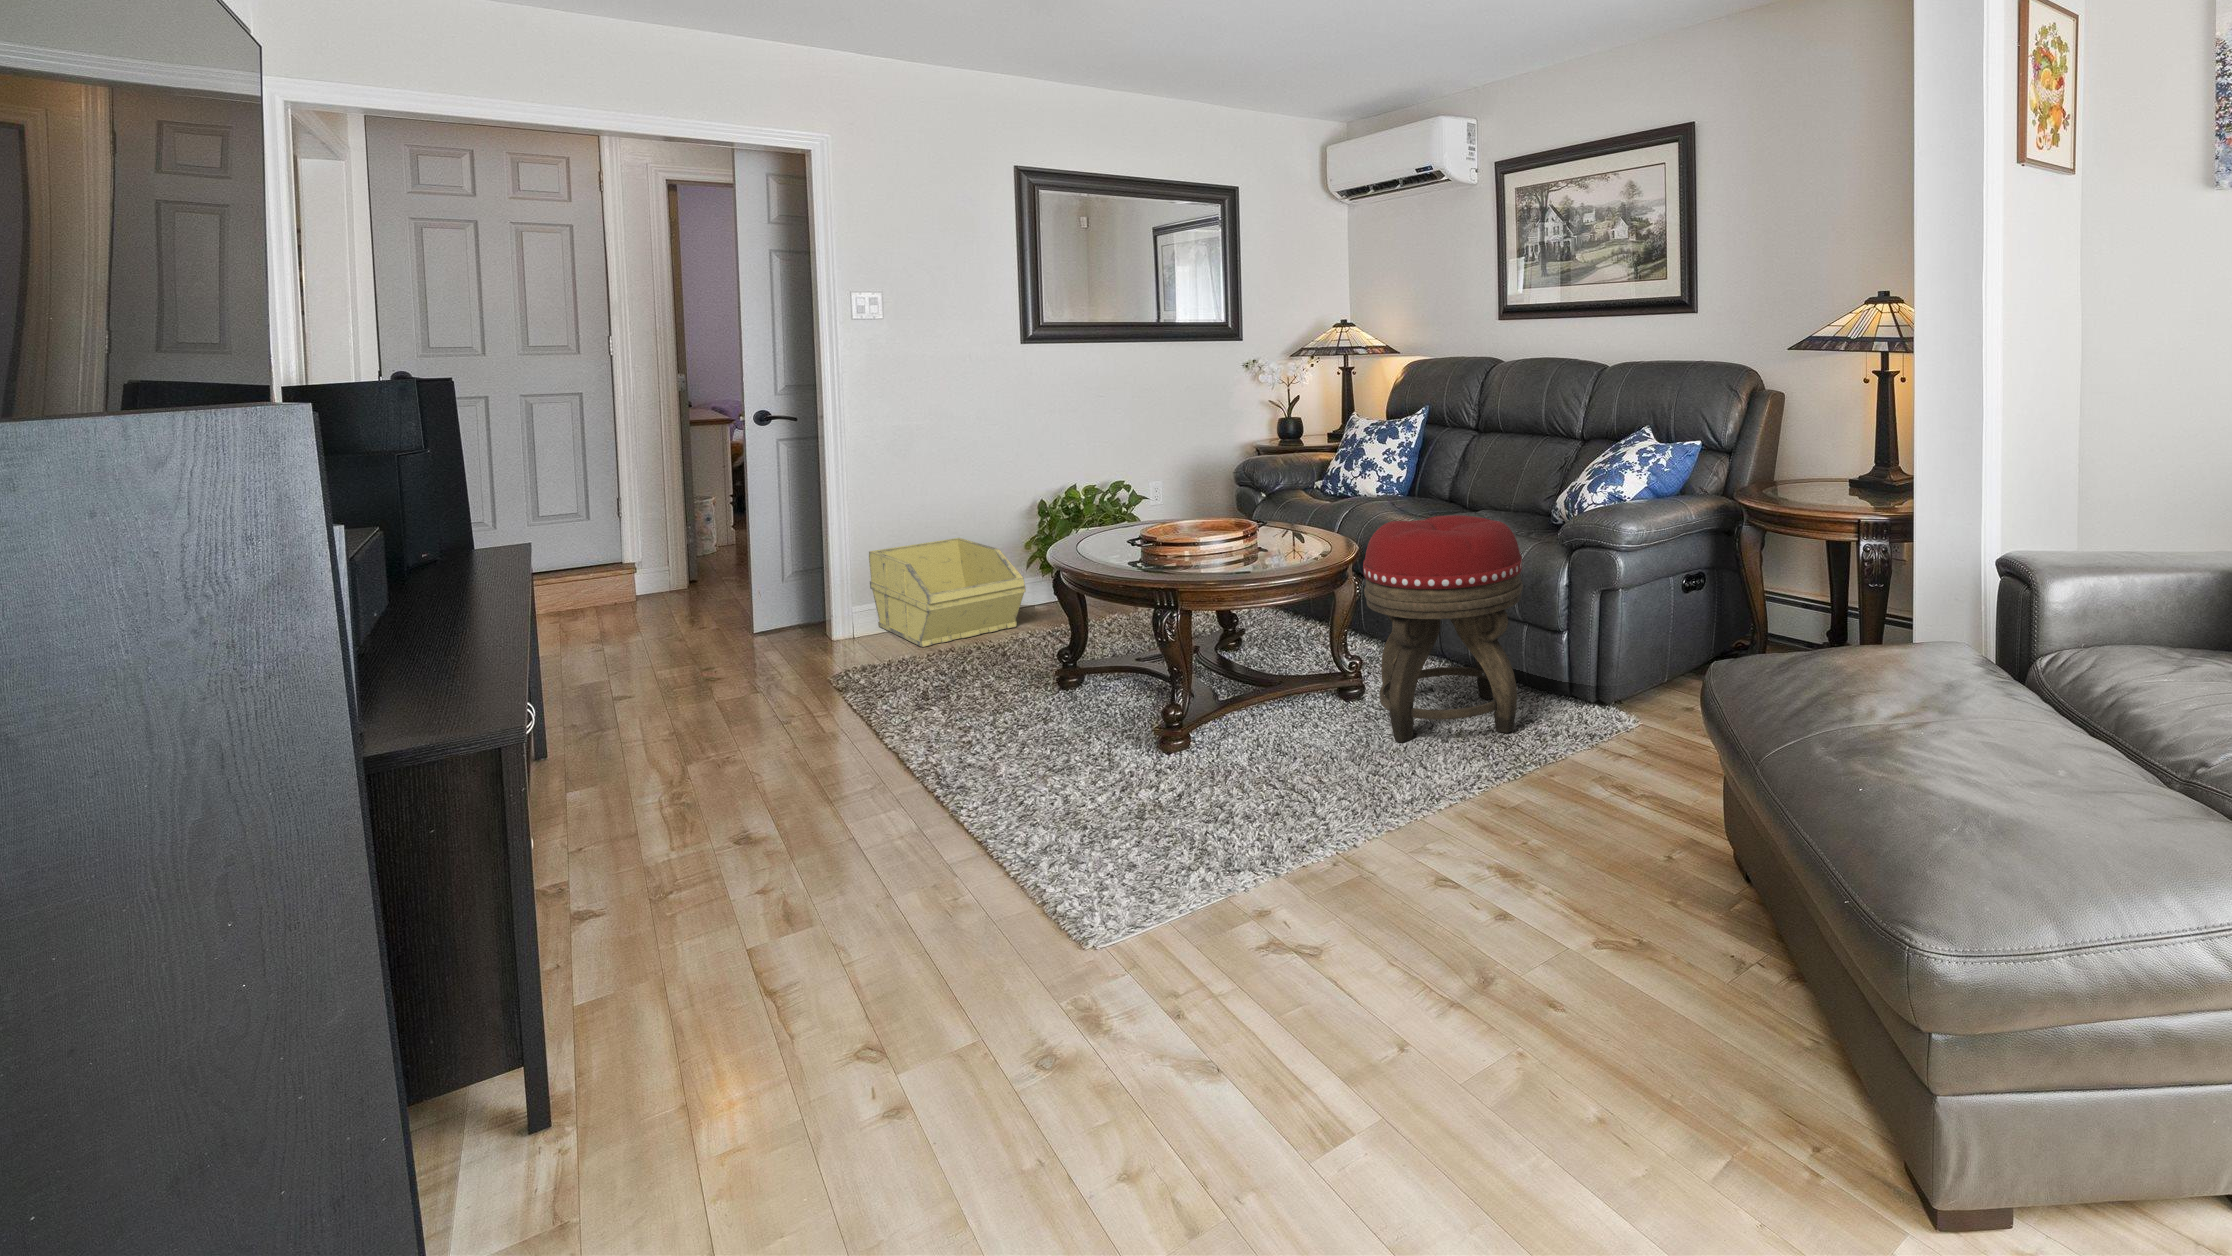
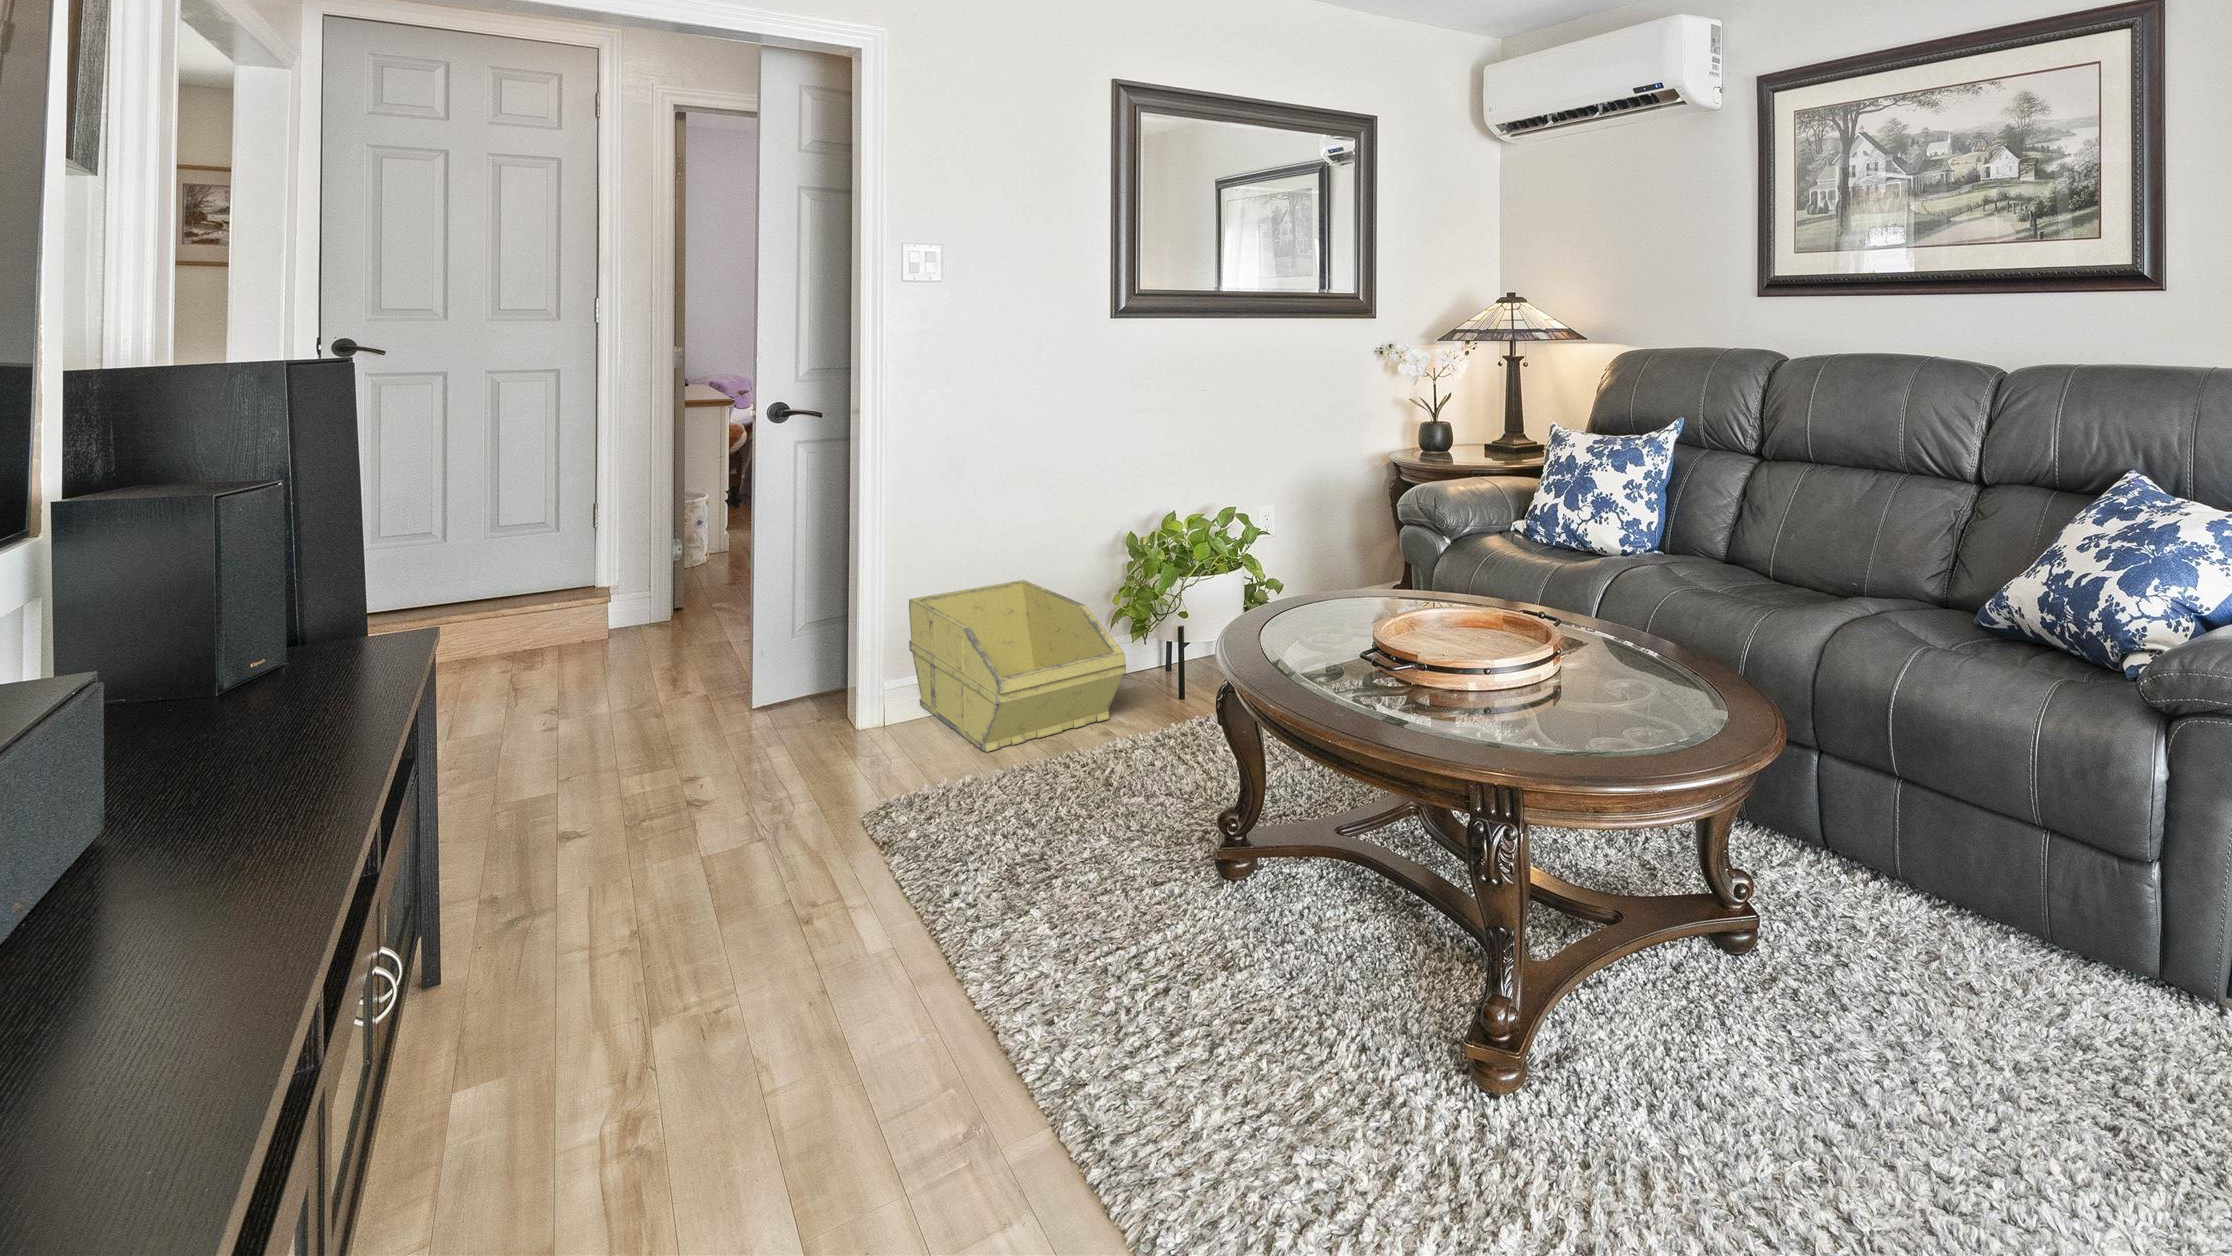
footstool: present [1363,515,1523,743] -> none [1794,632,2135,1088]

